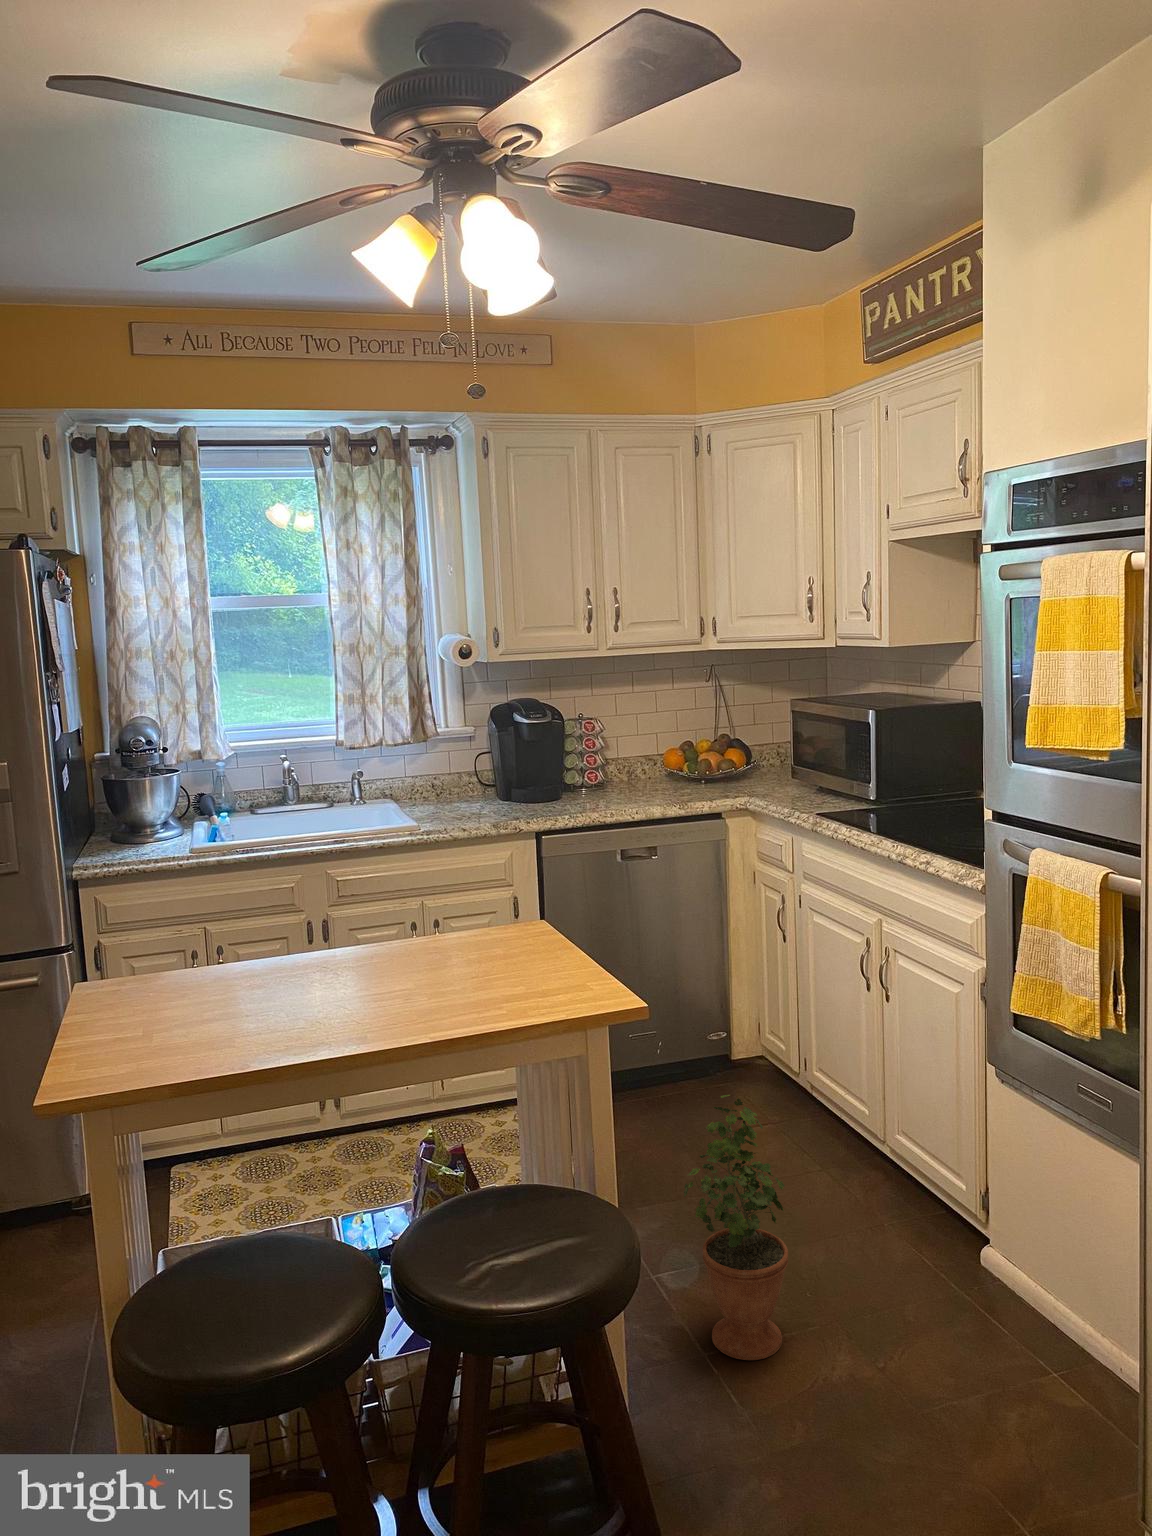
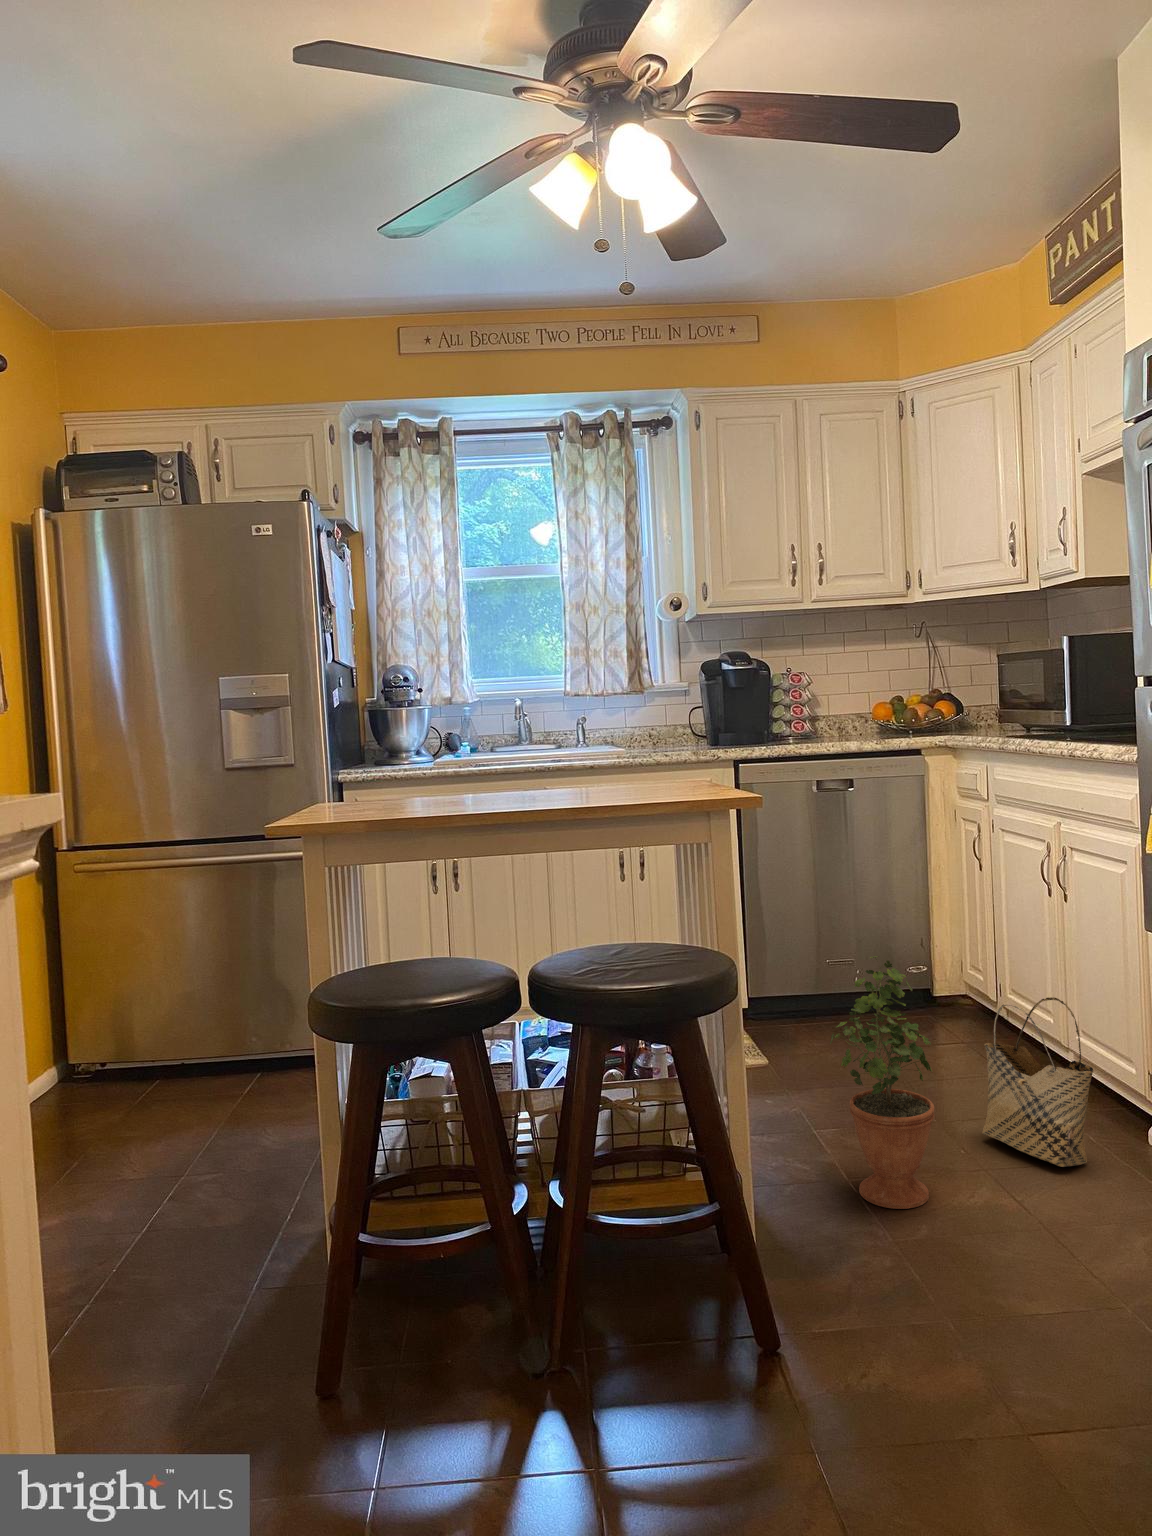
woven basket: none [819,1109,929,1285] -> present [982,998,1093,1167]

